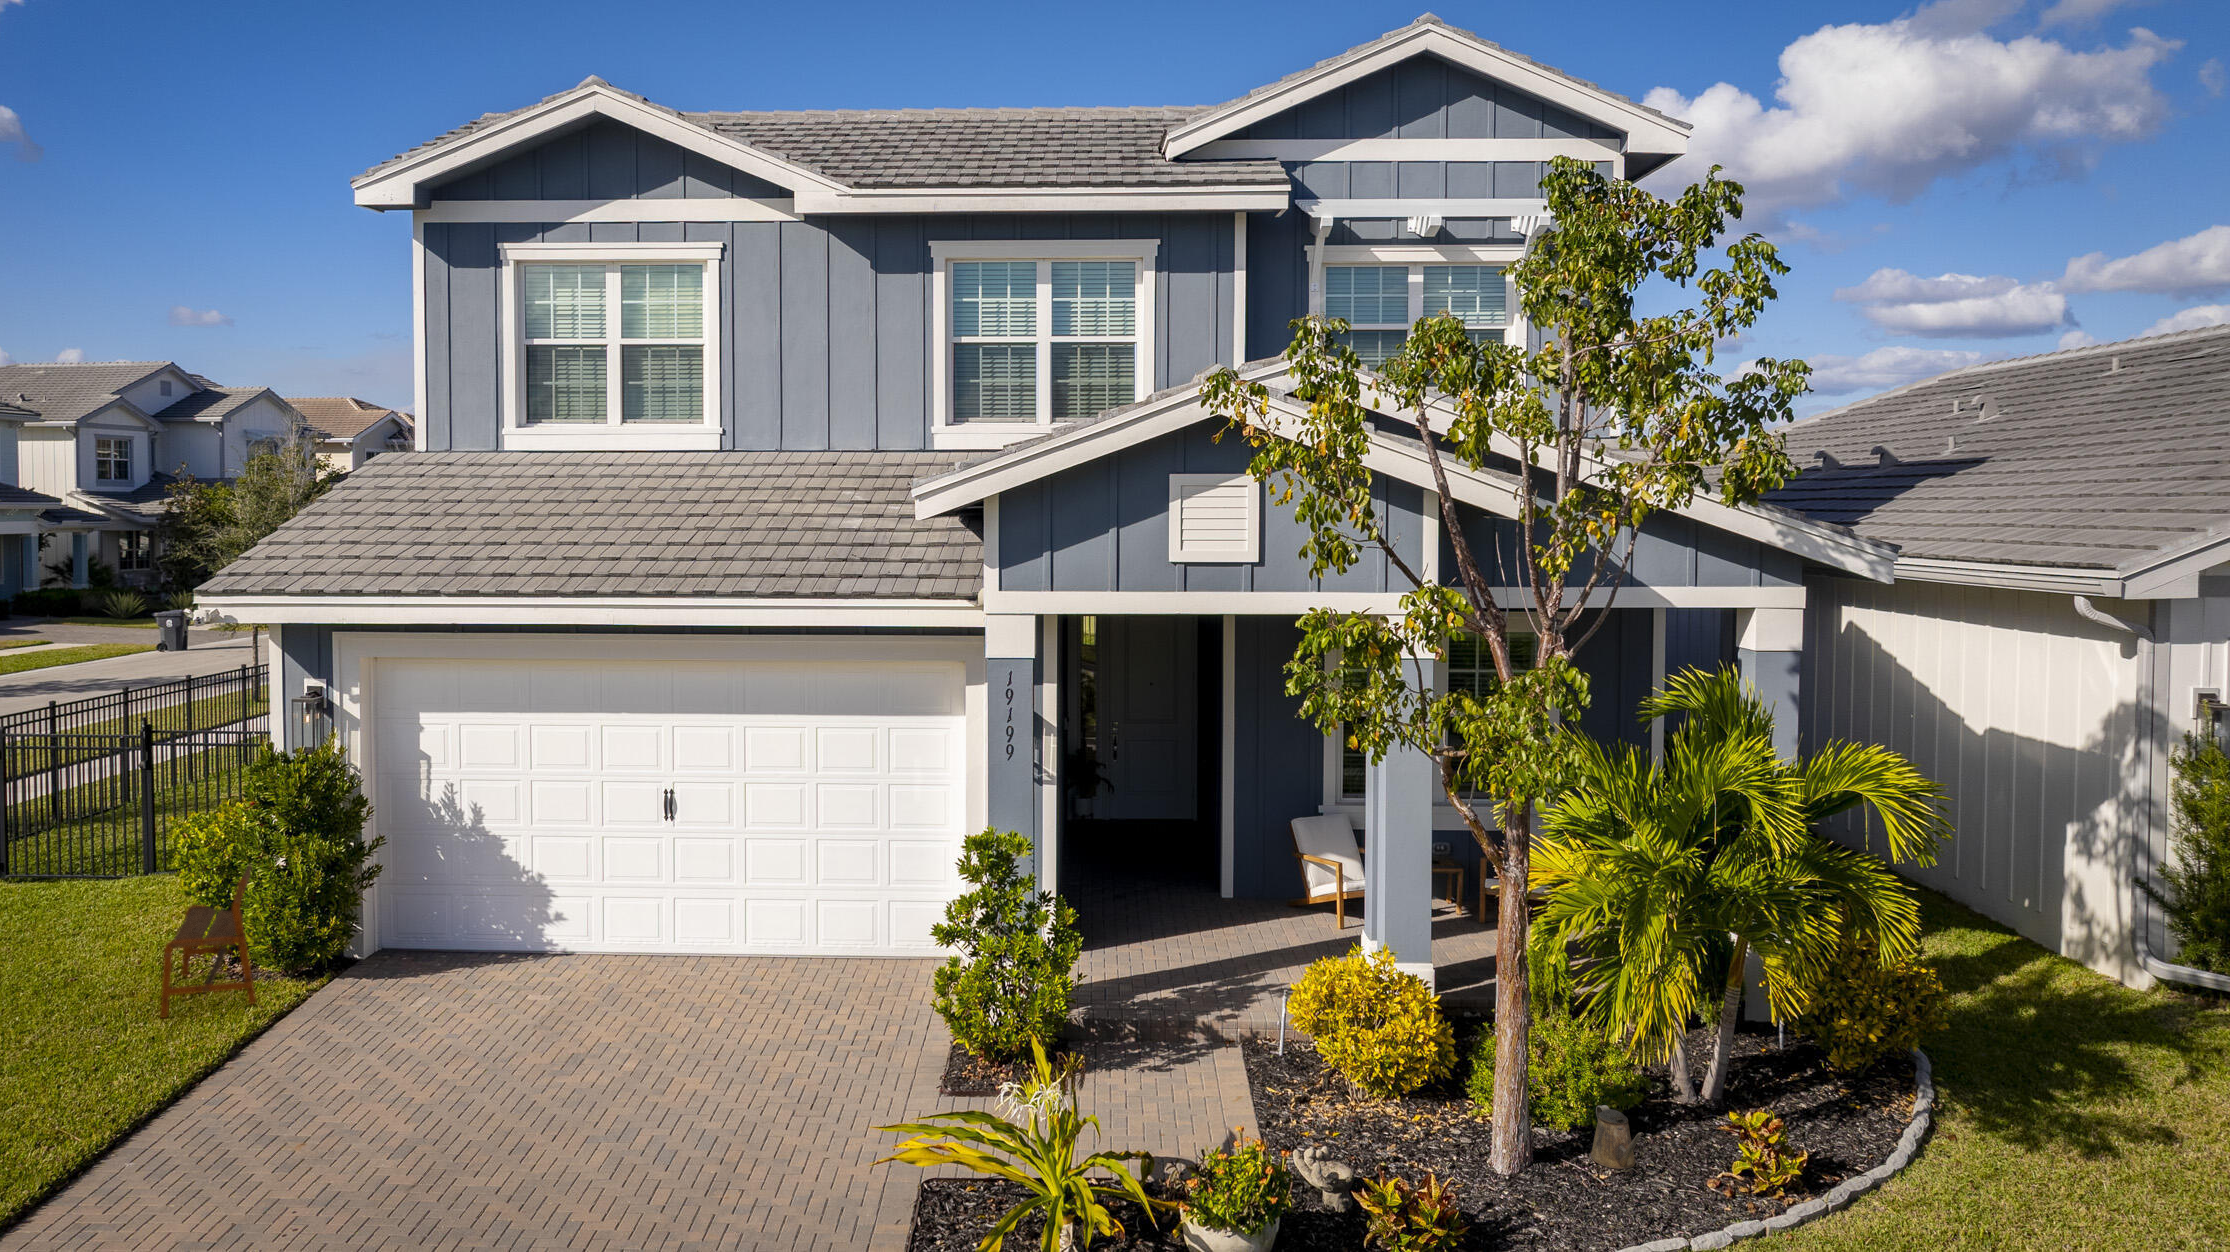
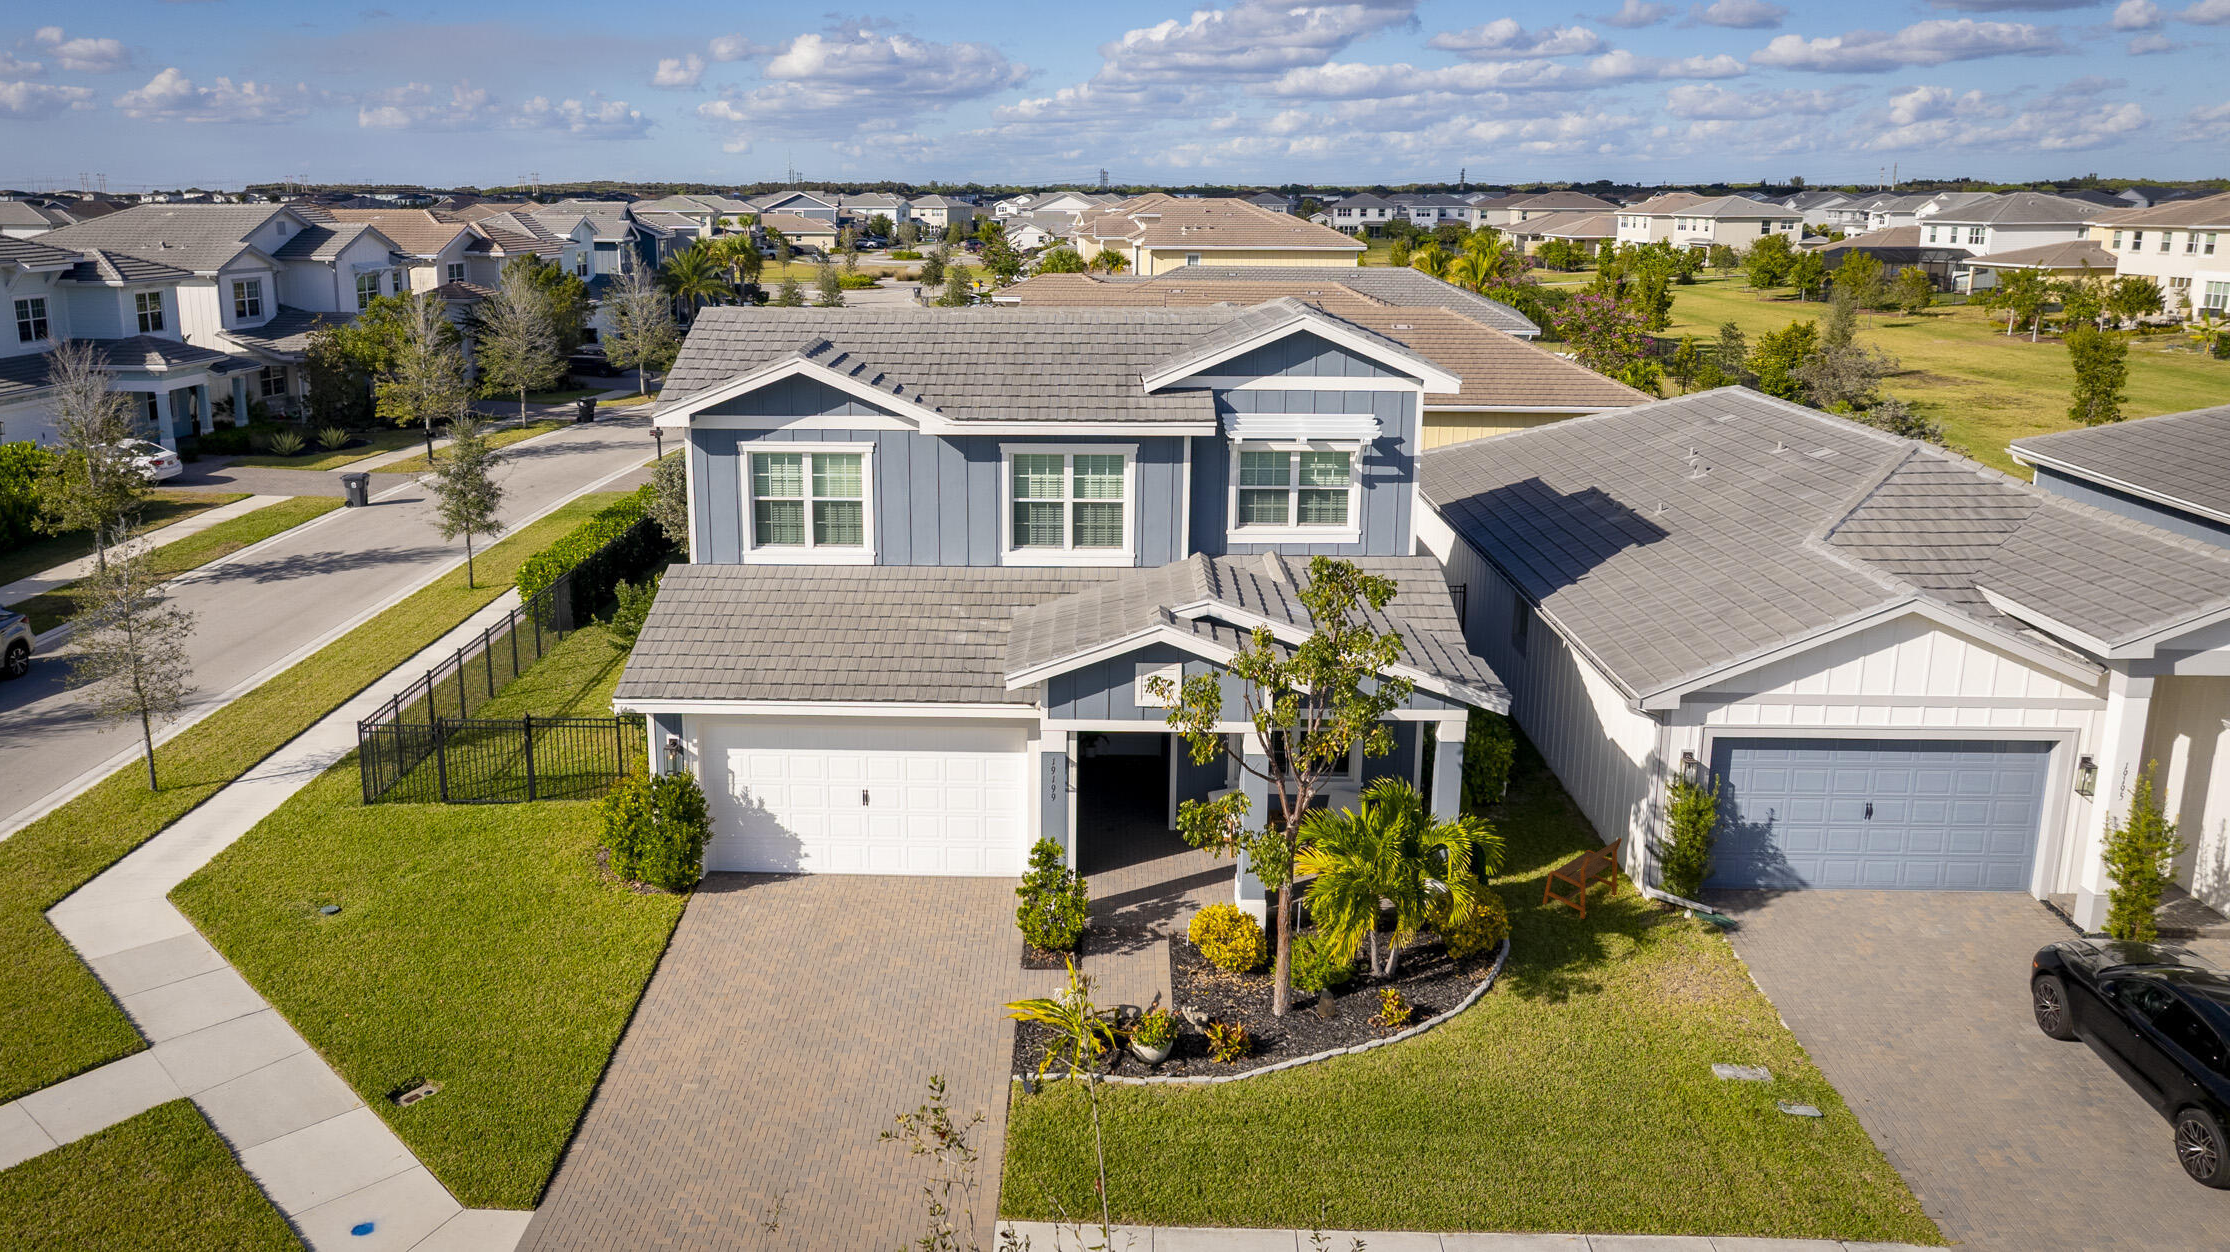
bench: present [160,864,256,1018] -> present [1543,838,1622,919]

